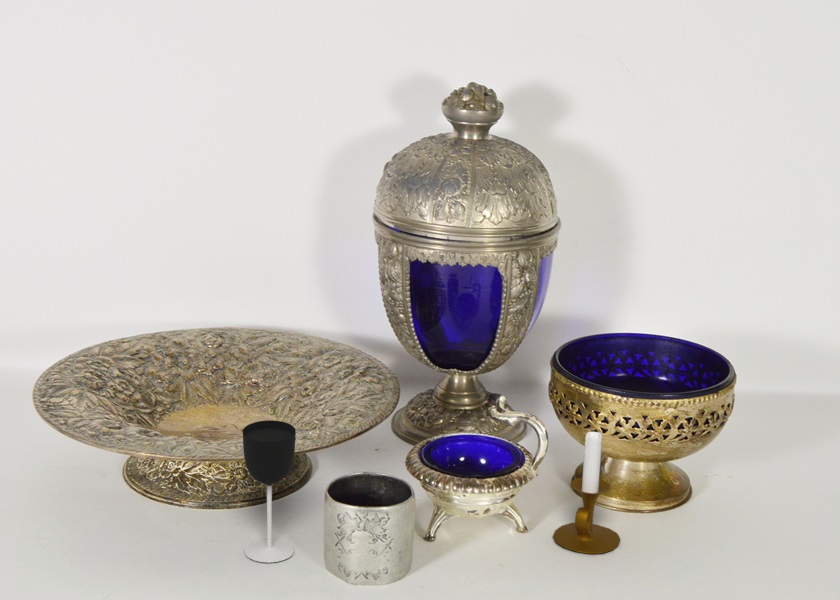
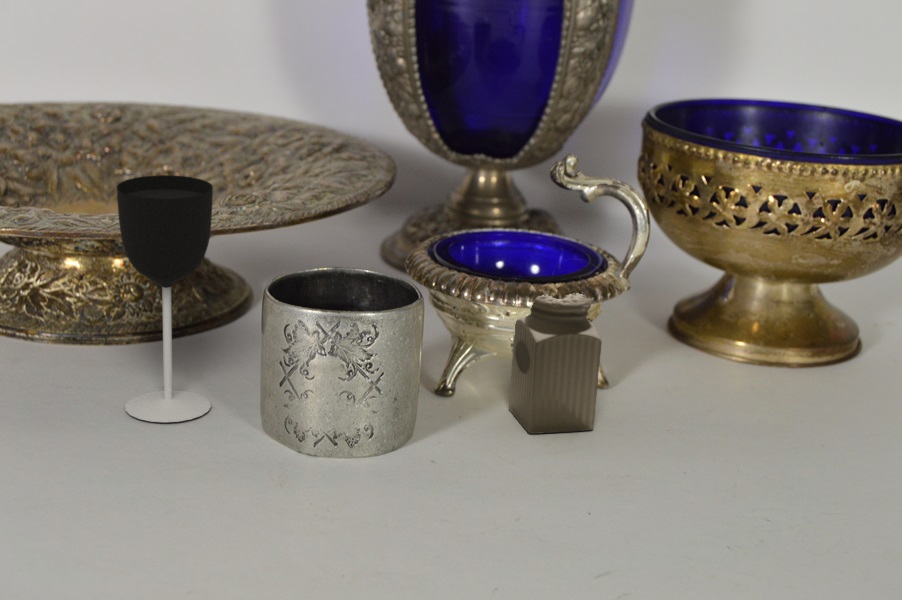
candlestick: present [553,432,620,553] -> none [653,212,766,418]
salt shaker: none [466,480,518,566] -> present [509,292,602,434]

